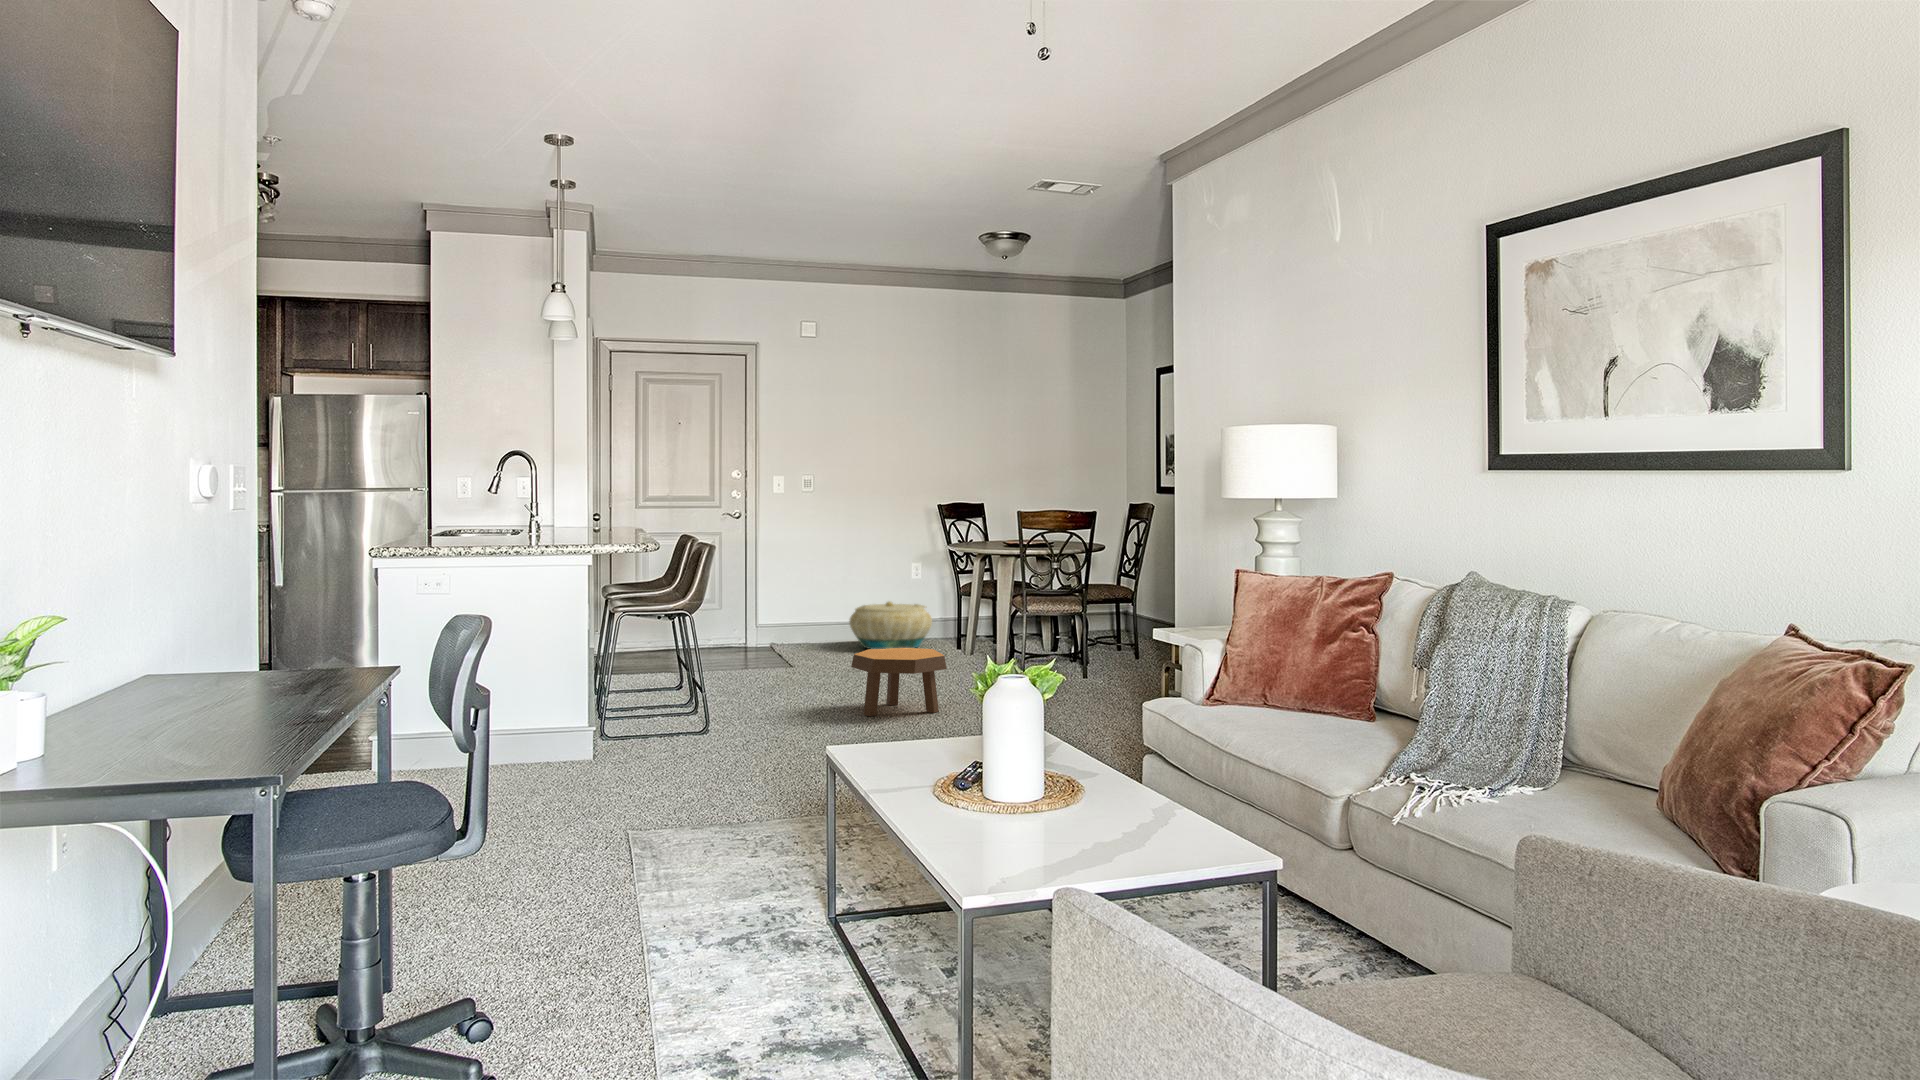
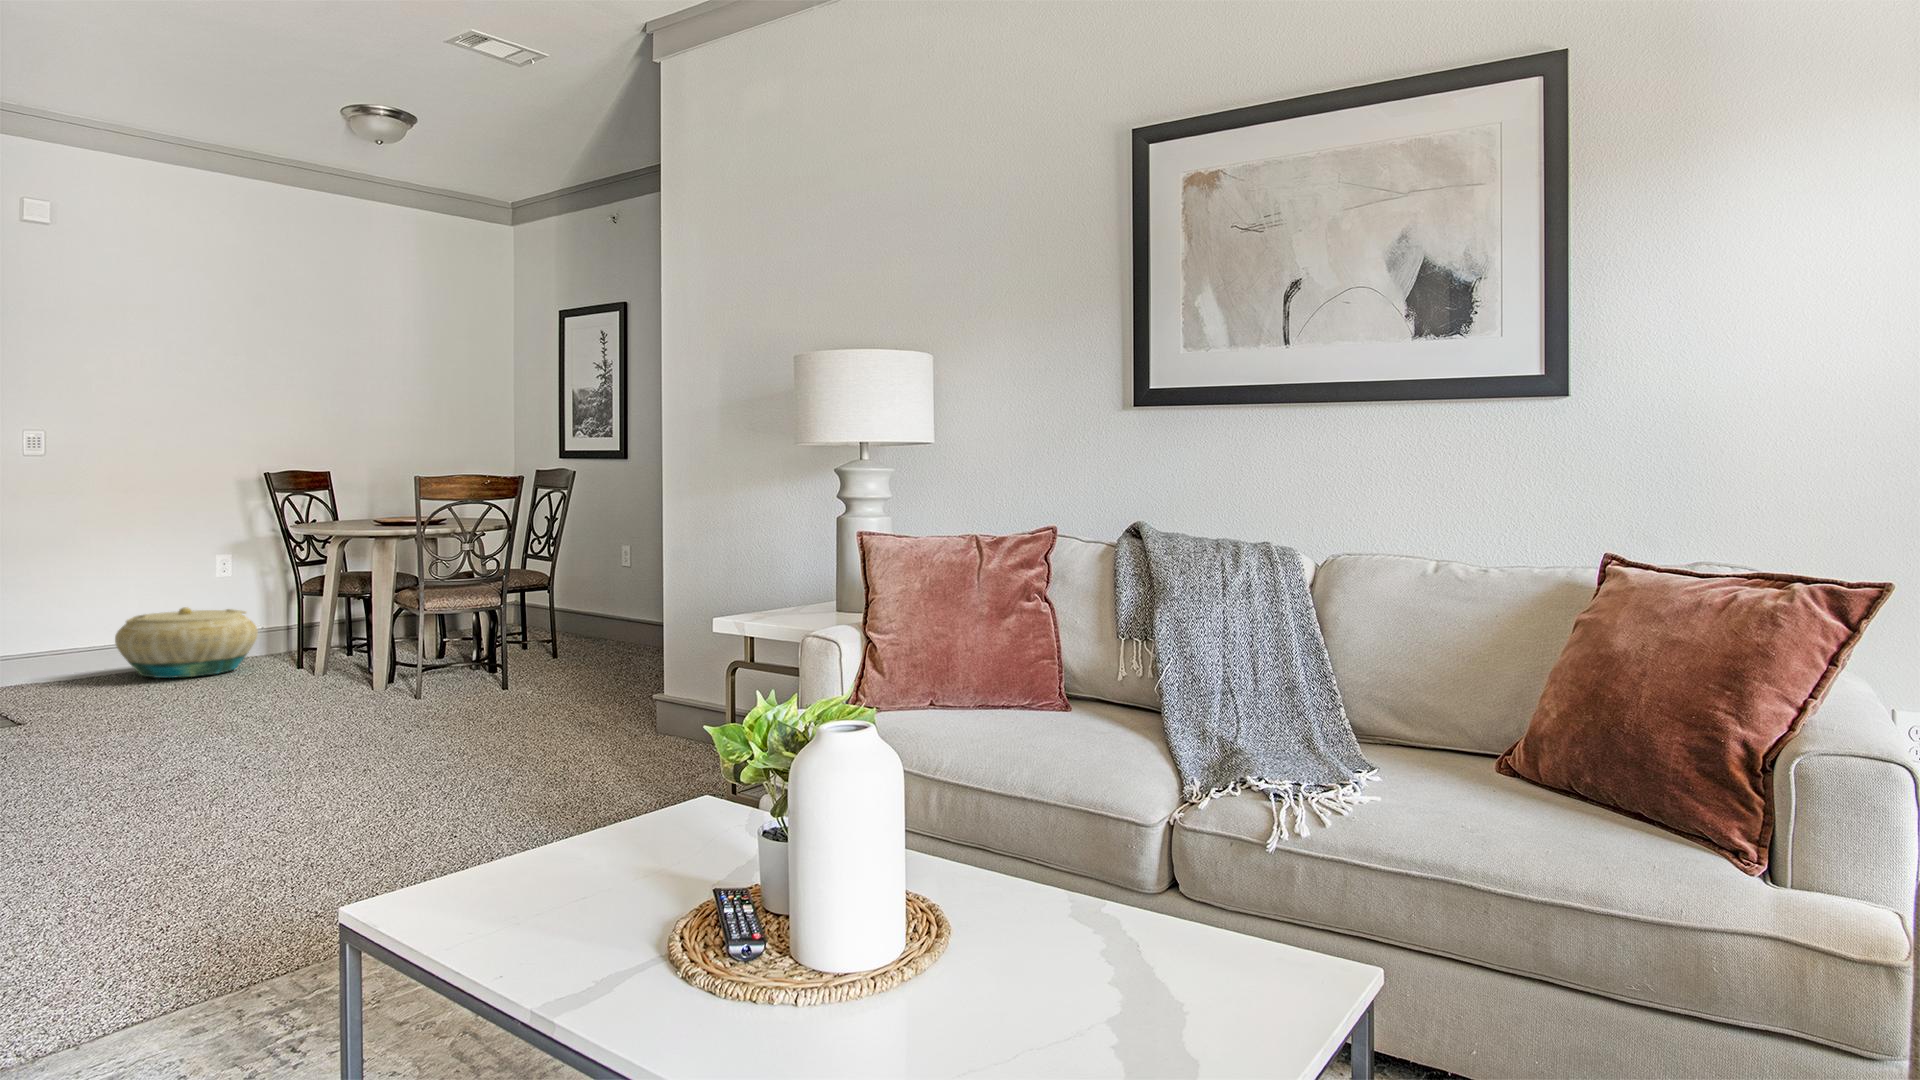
footstool: present [851,648,947,716] -> none [170,670,343,782]

